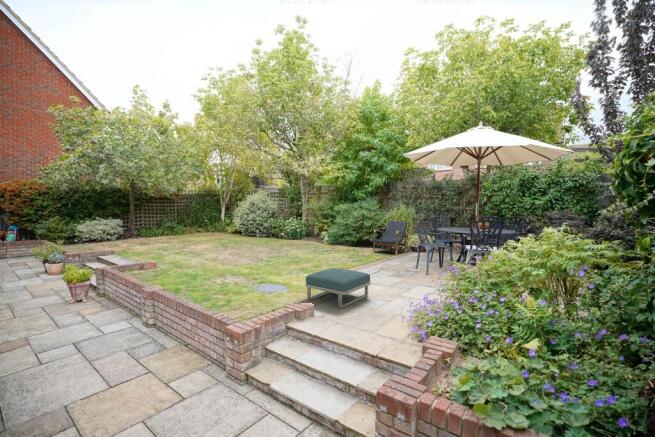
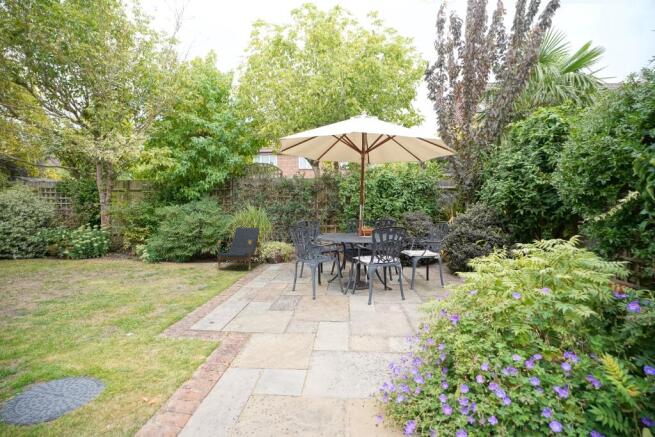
footstool: present [305,268,371,308] -> none [119,326,243,411]

